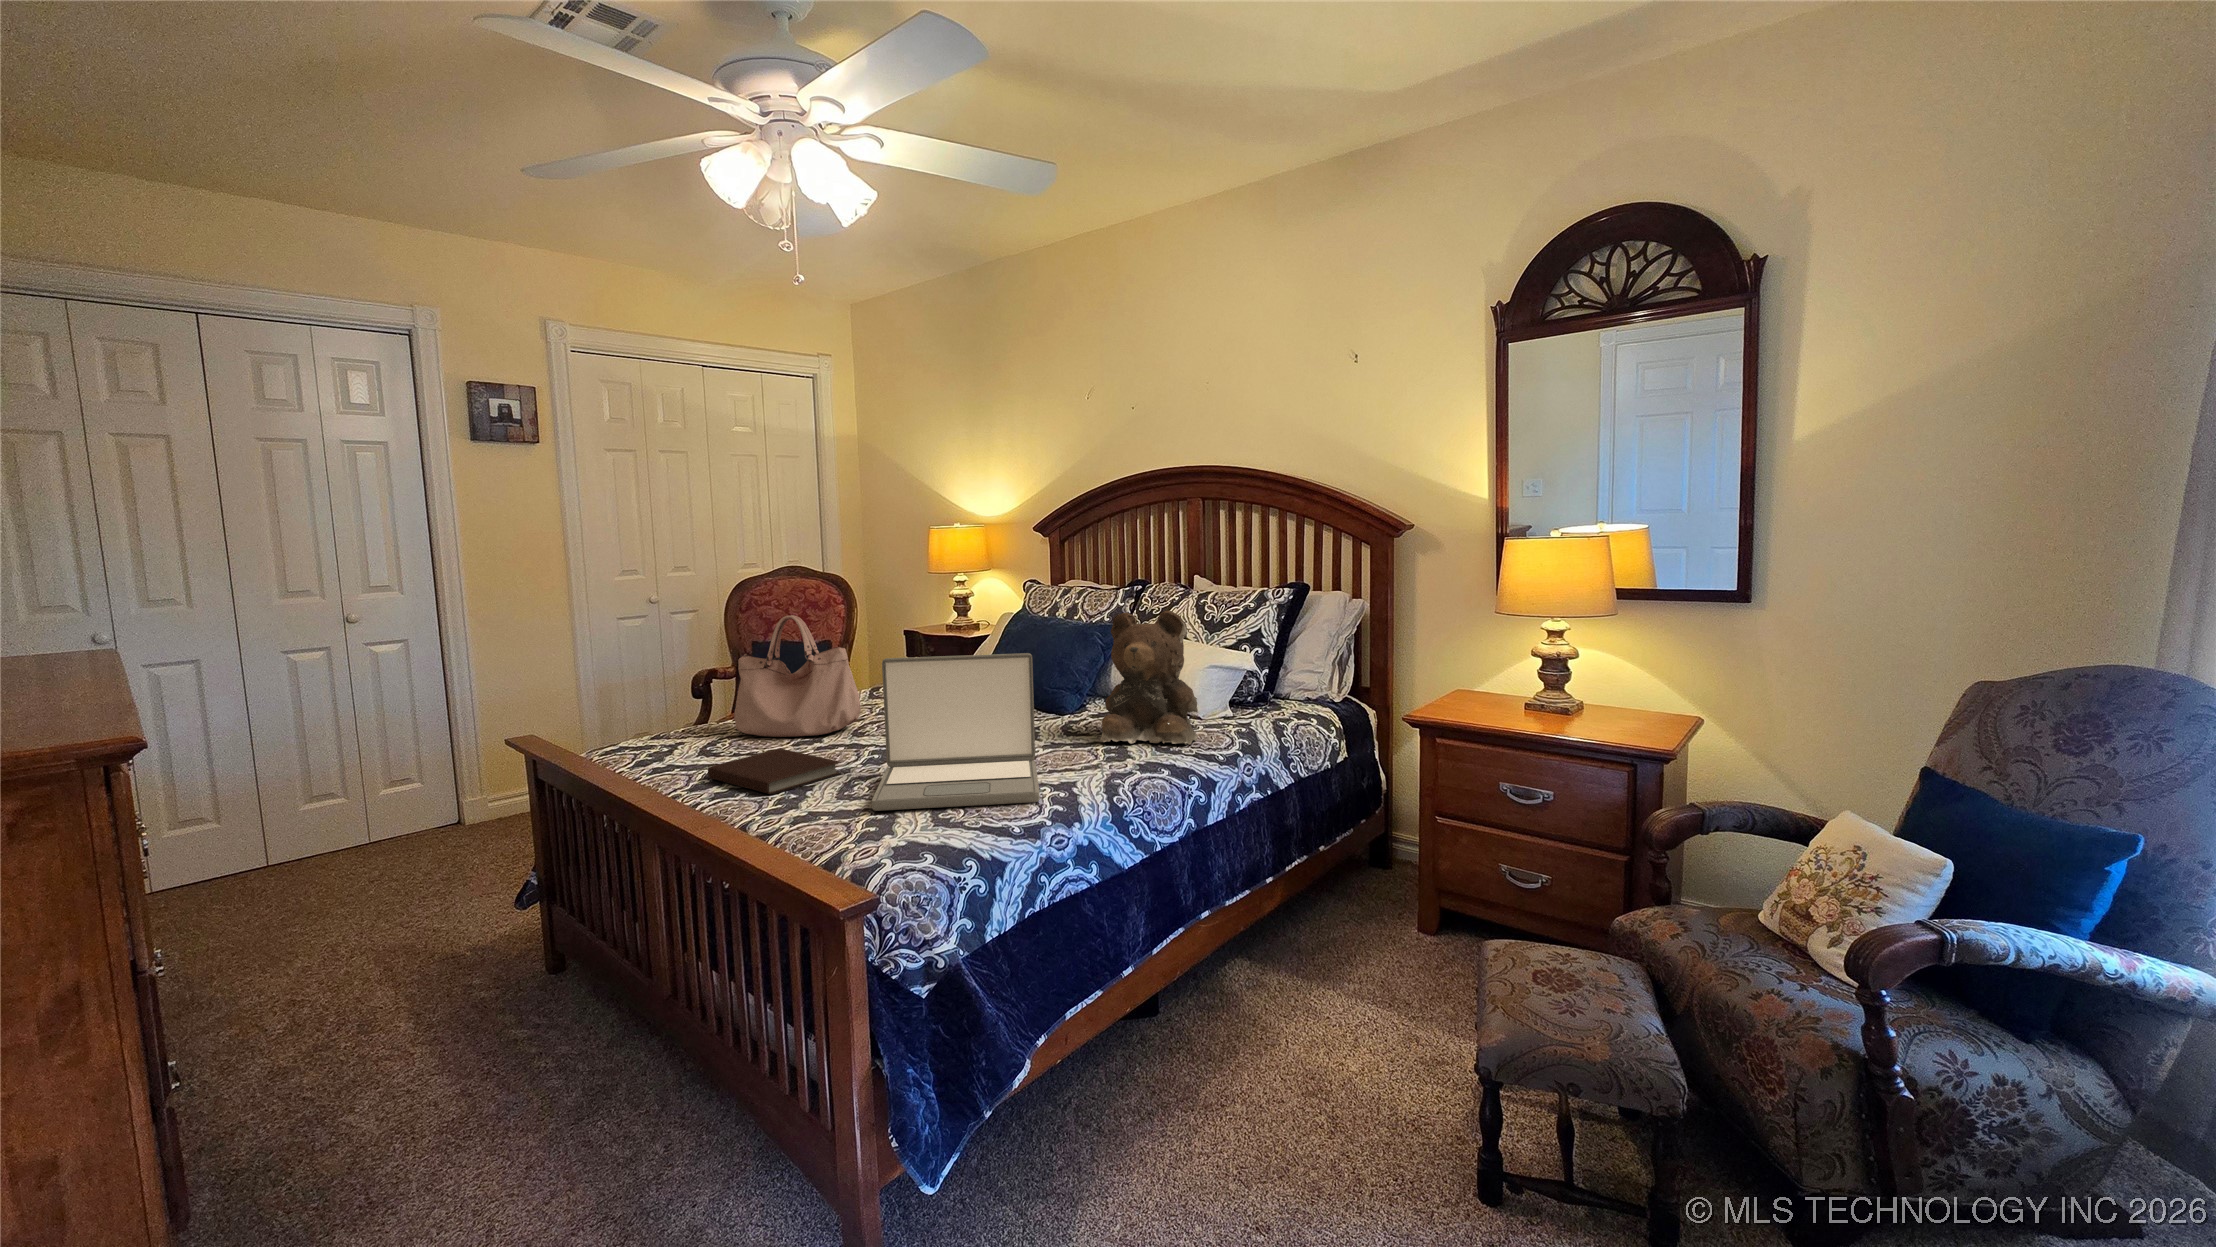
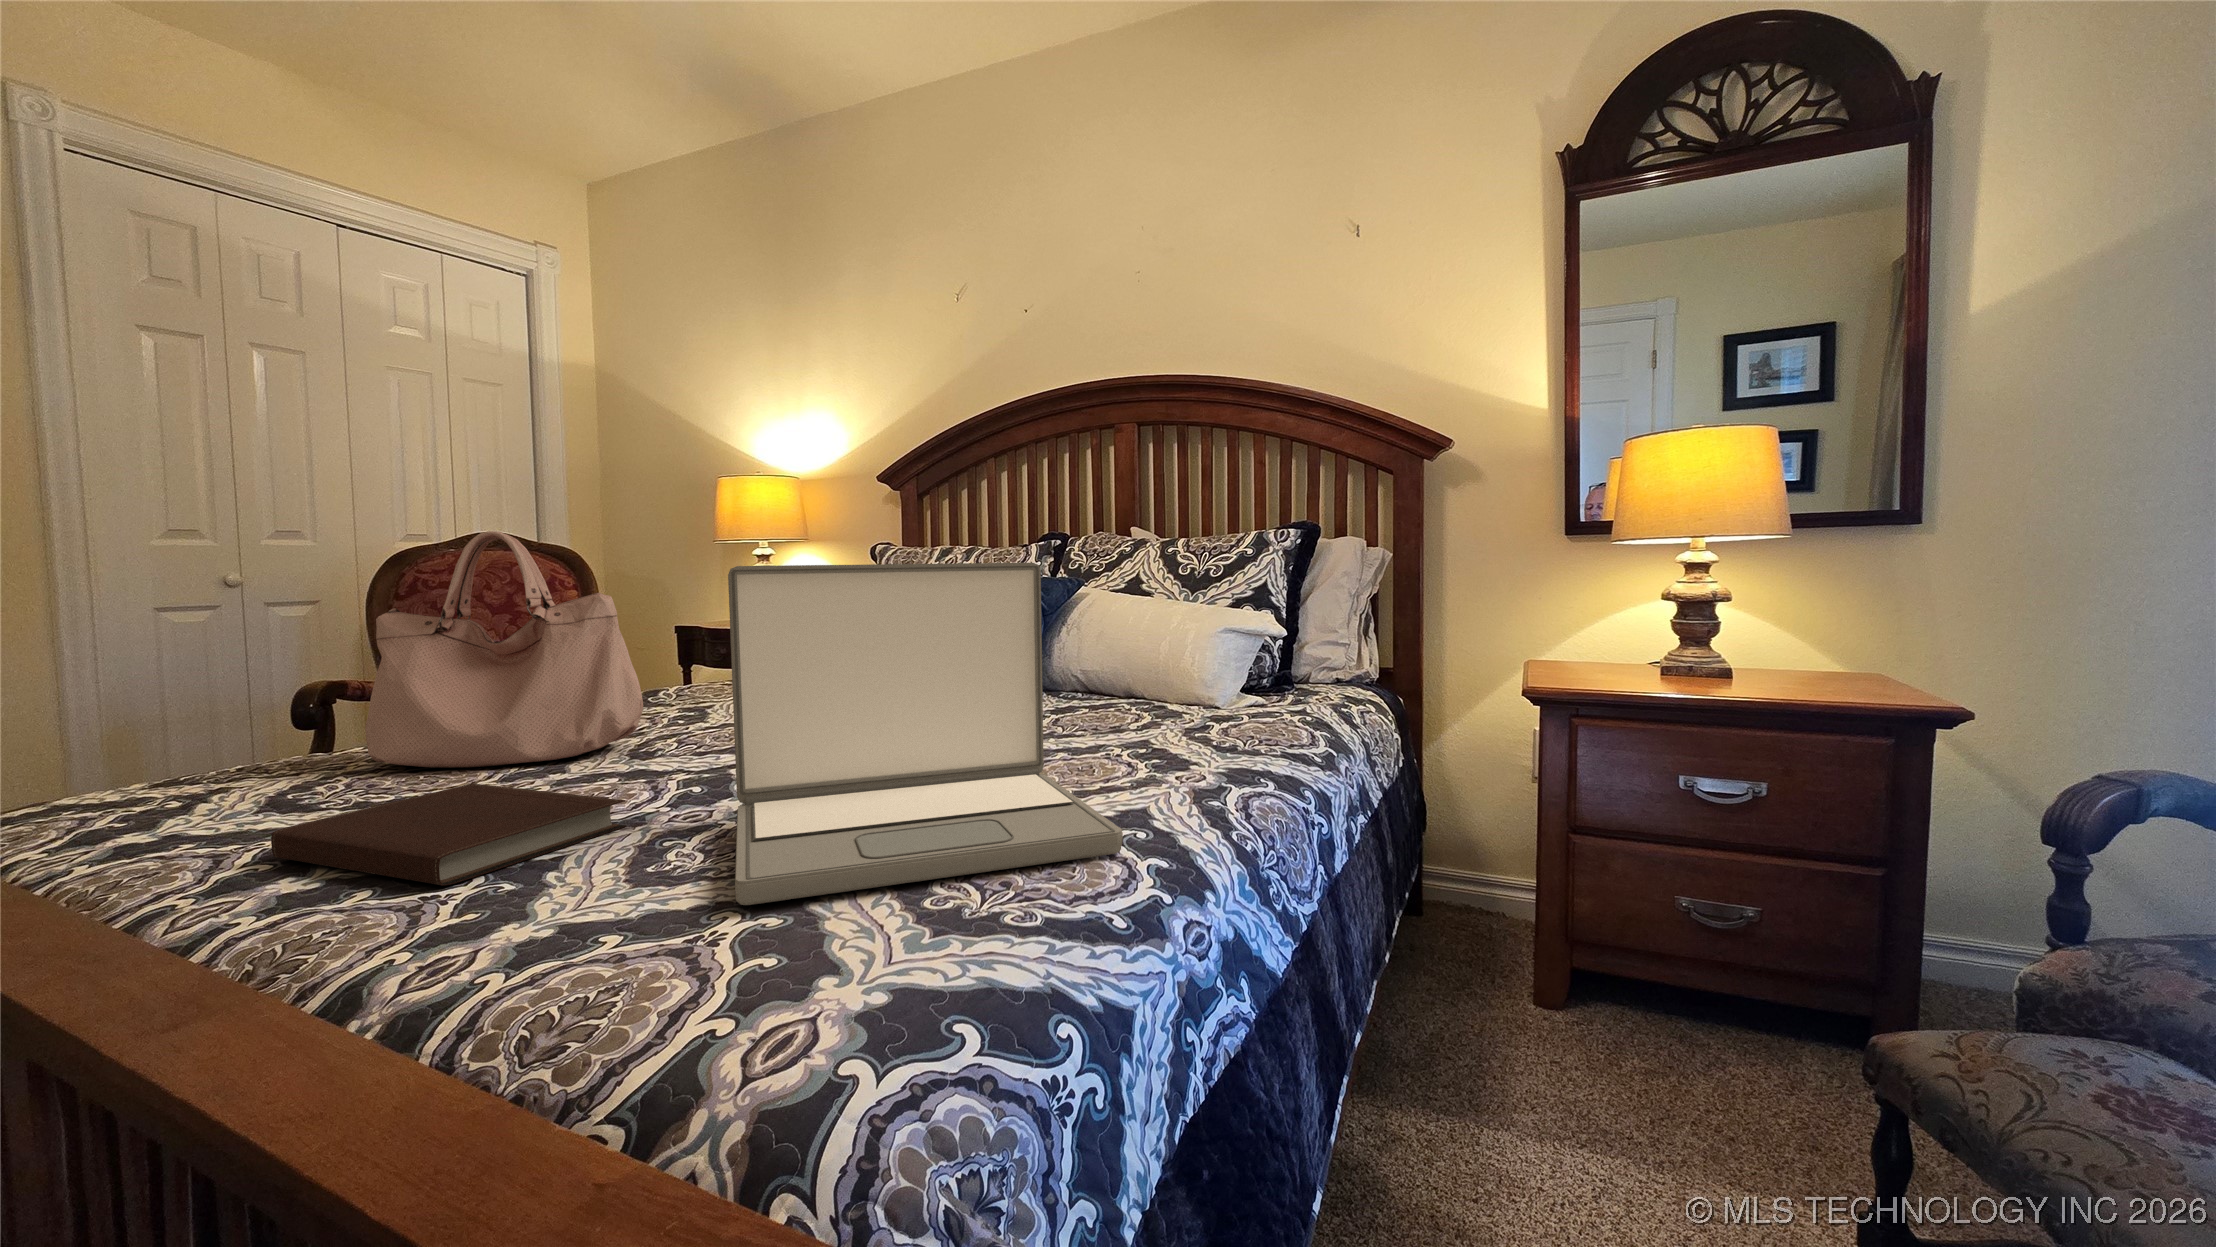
teddy bear: present [1100,611,1198,744] -> none [1105,523,1271,742]

